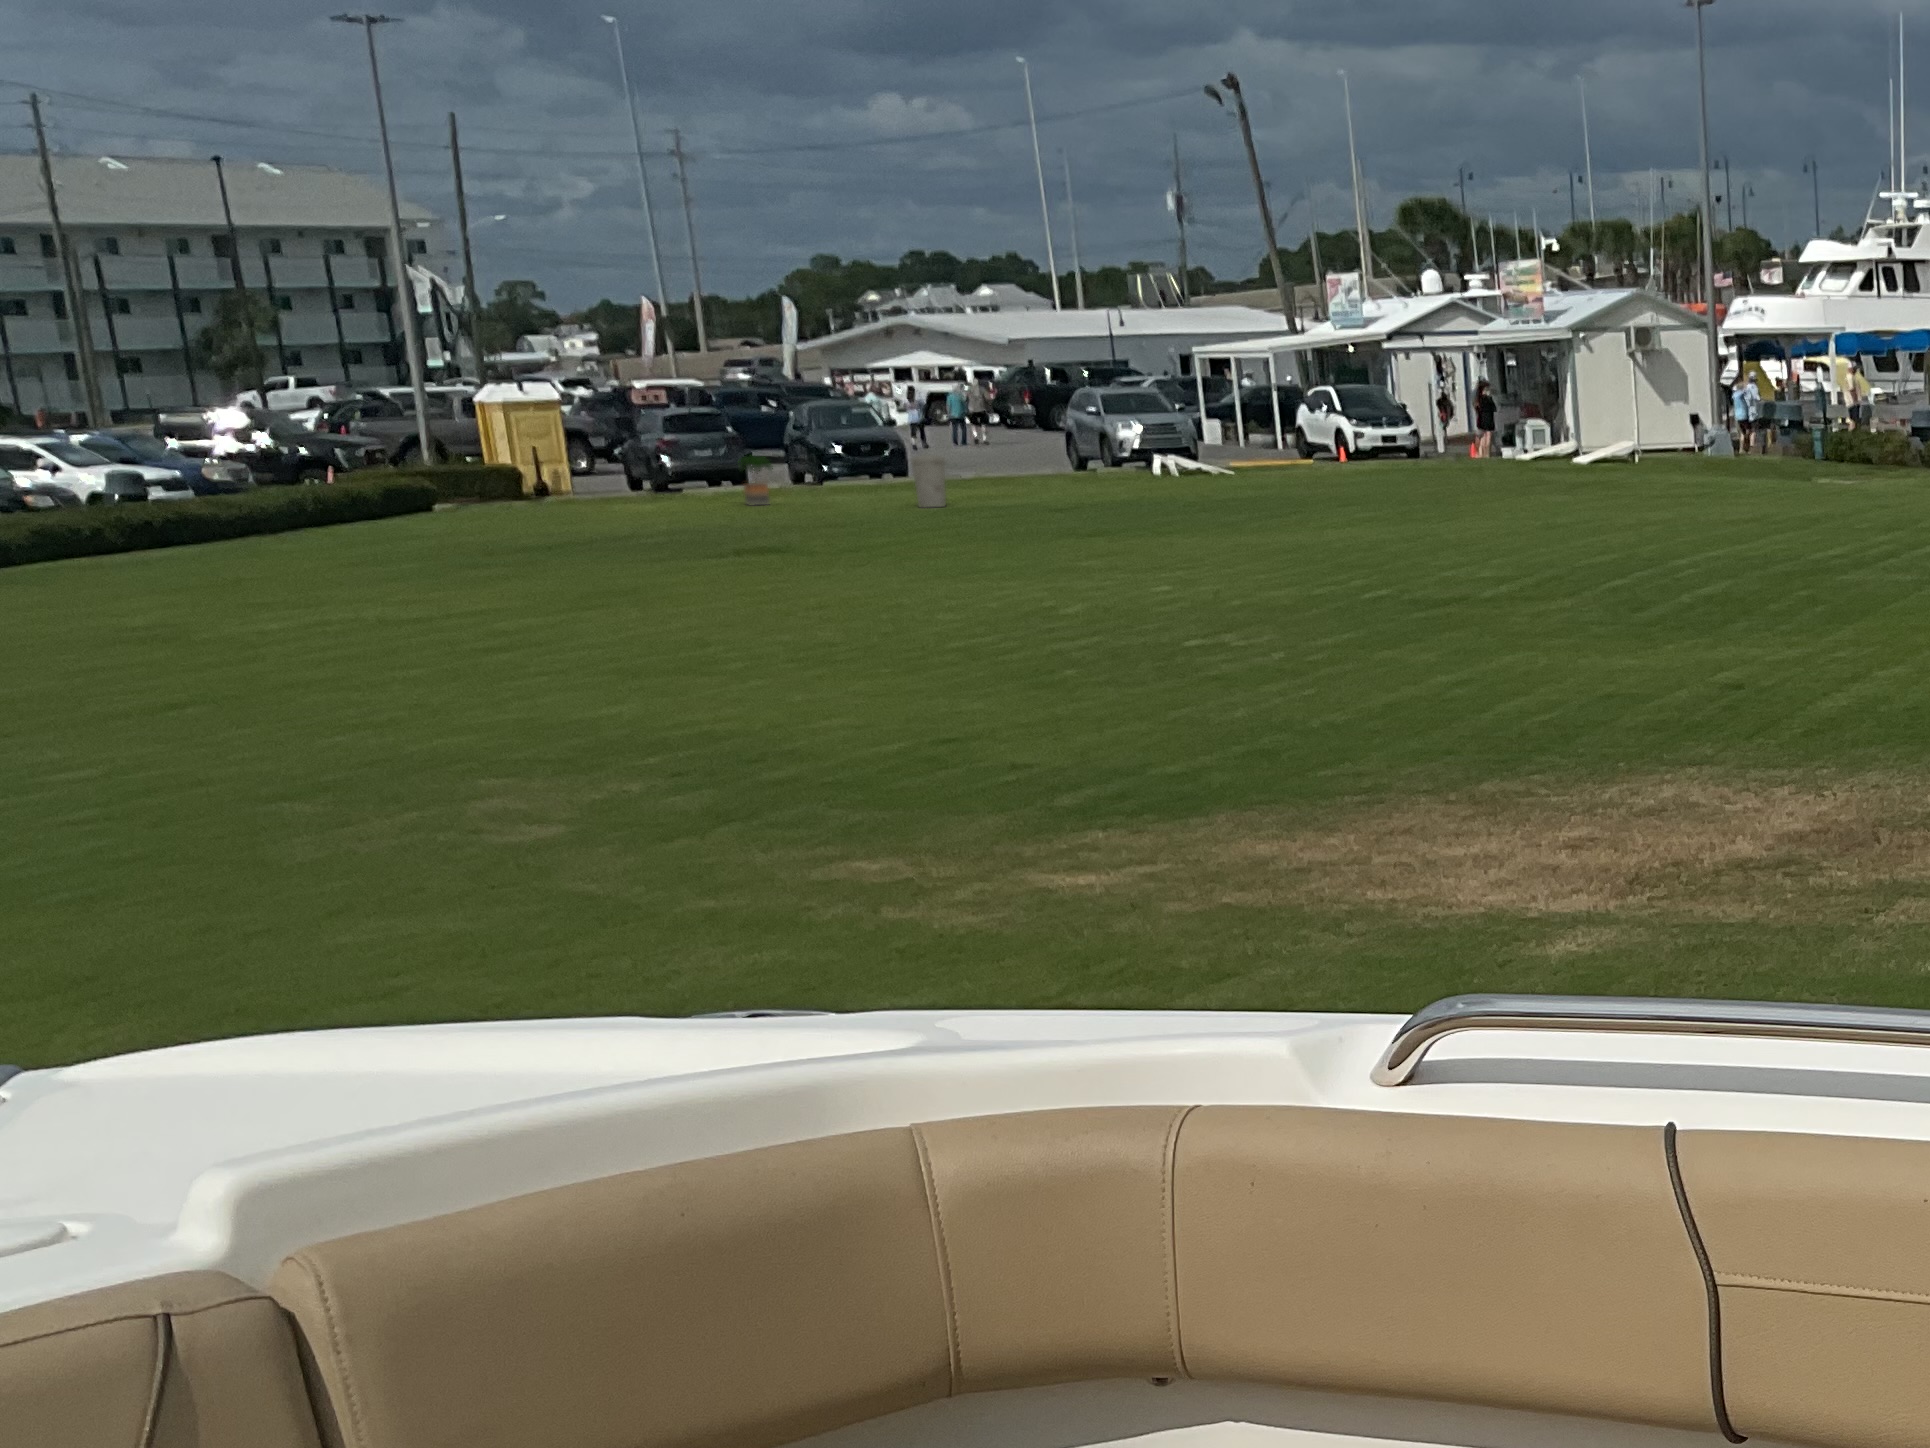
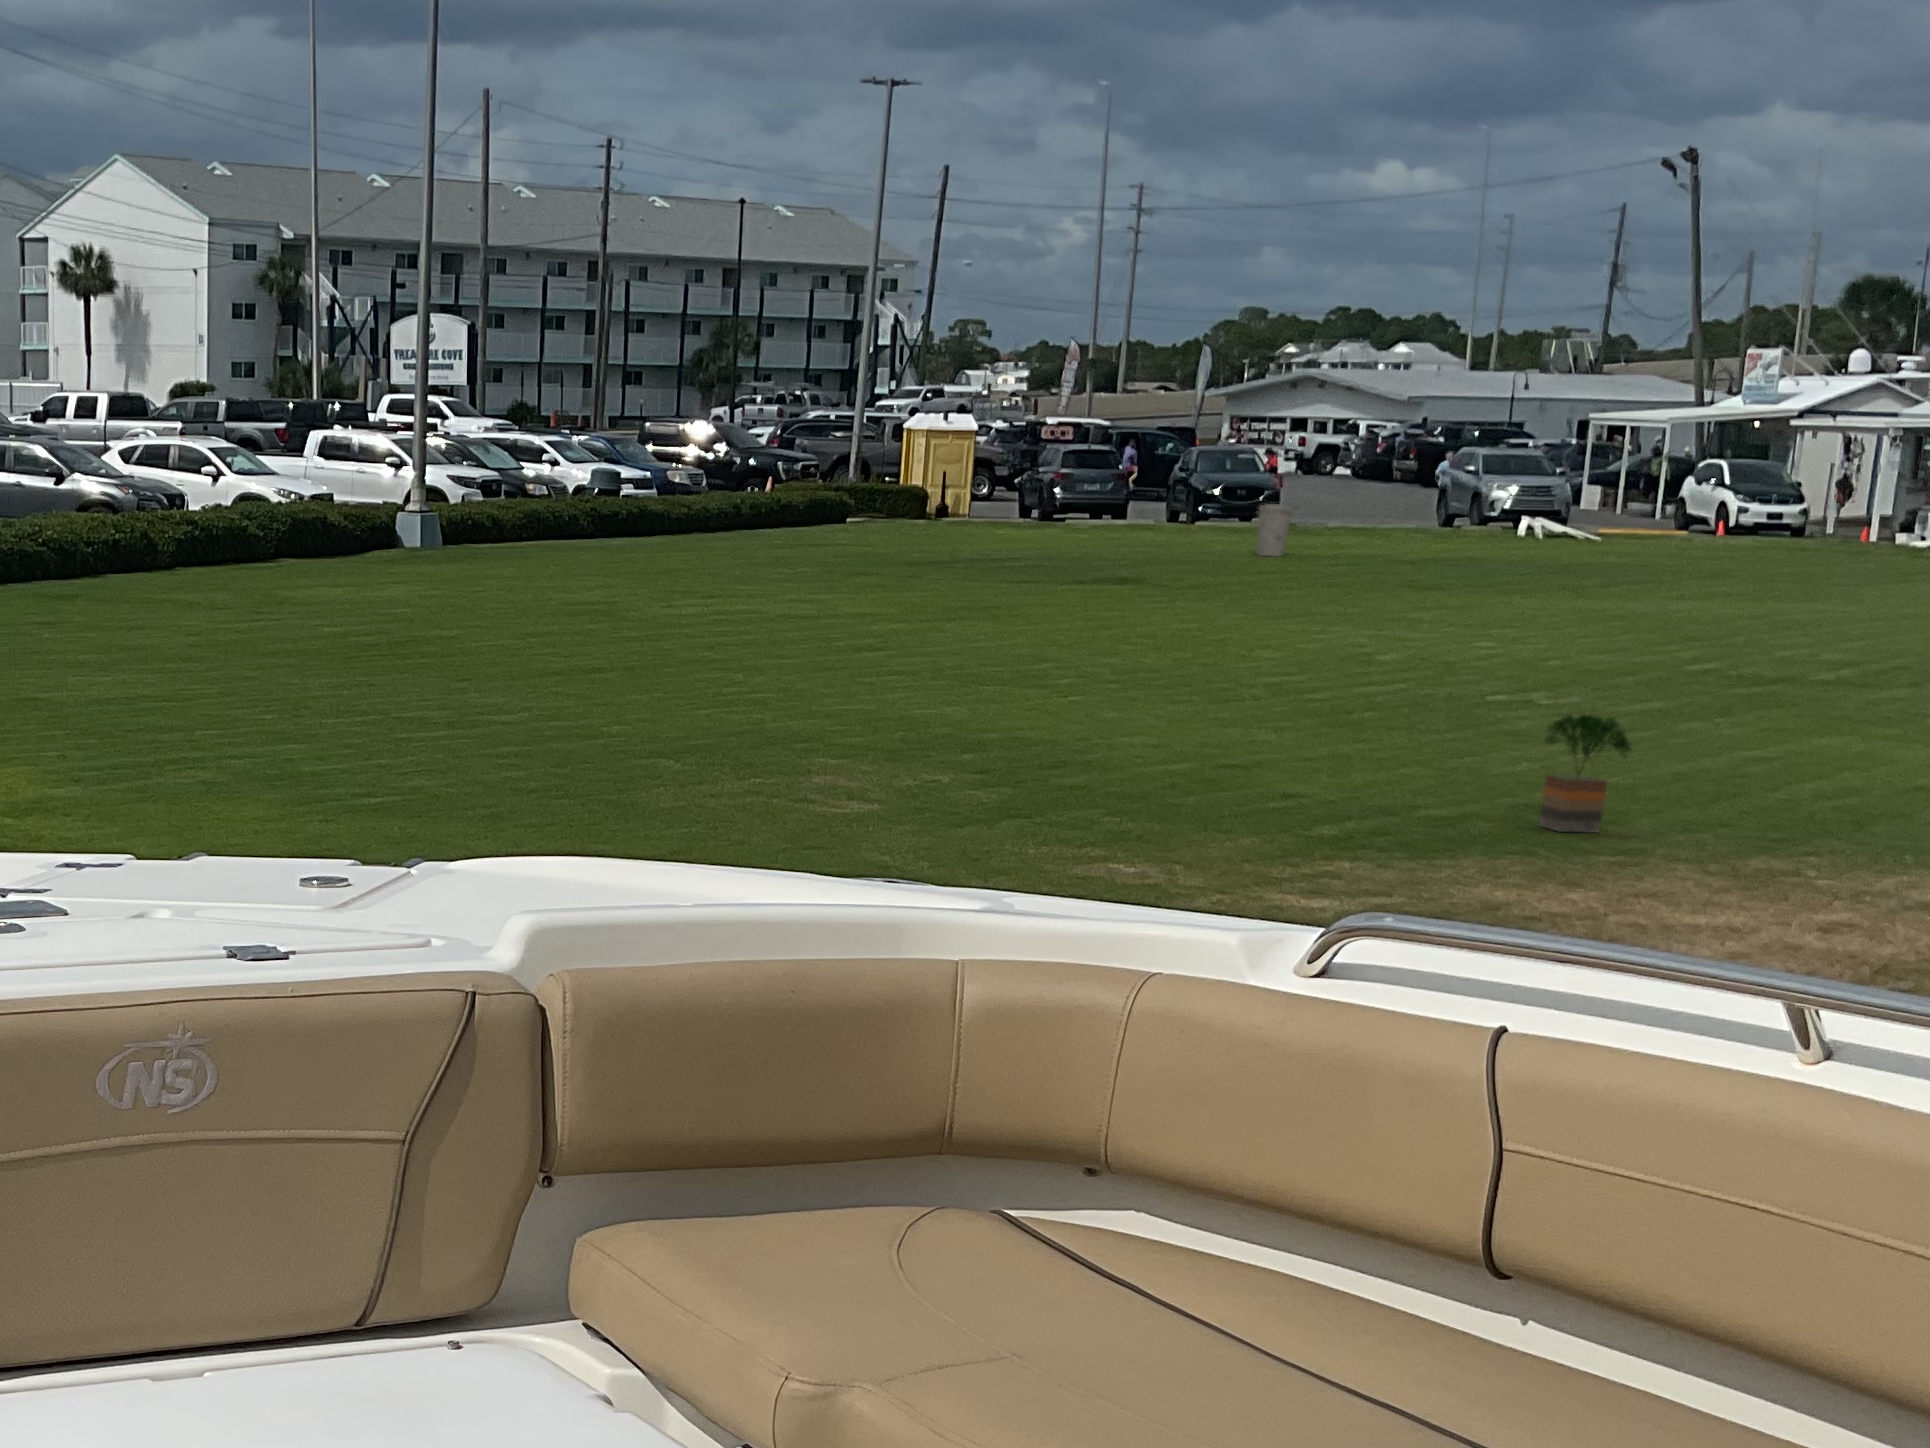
potted tree: present [738,456,773,505] -> present [1539,713,1632,833]

